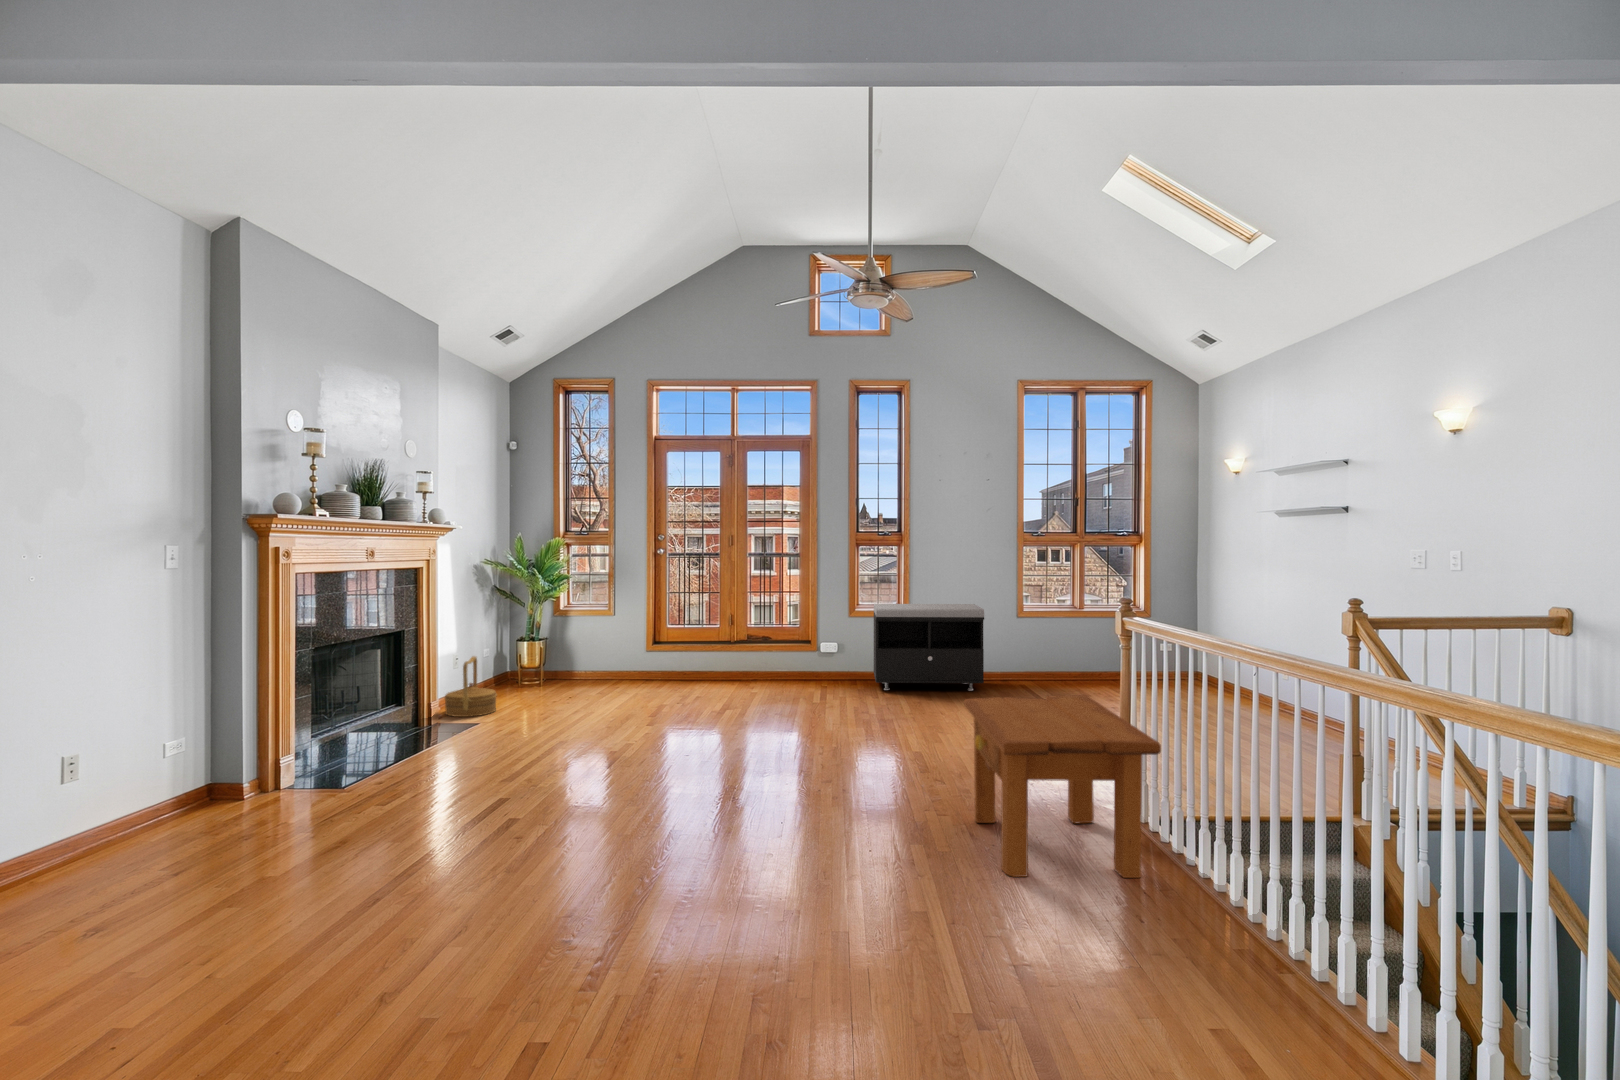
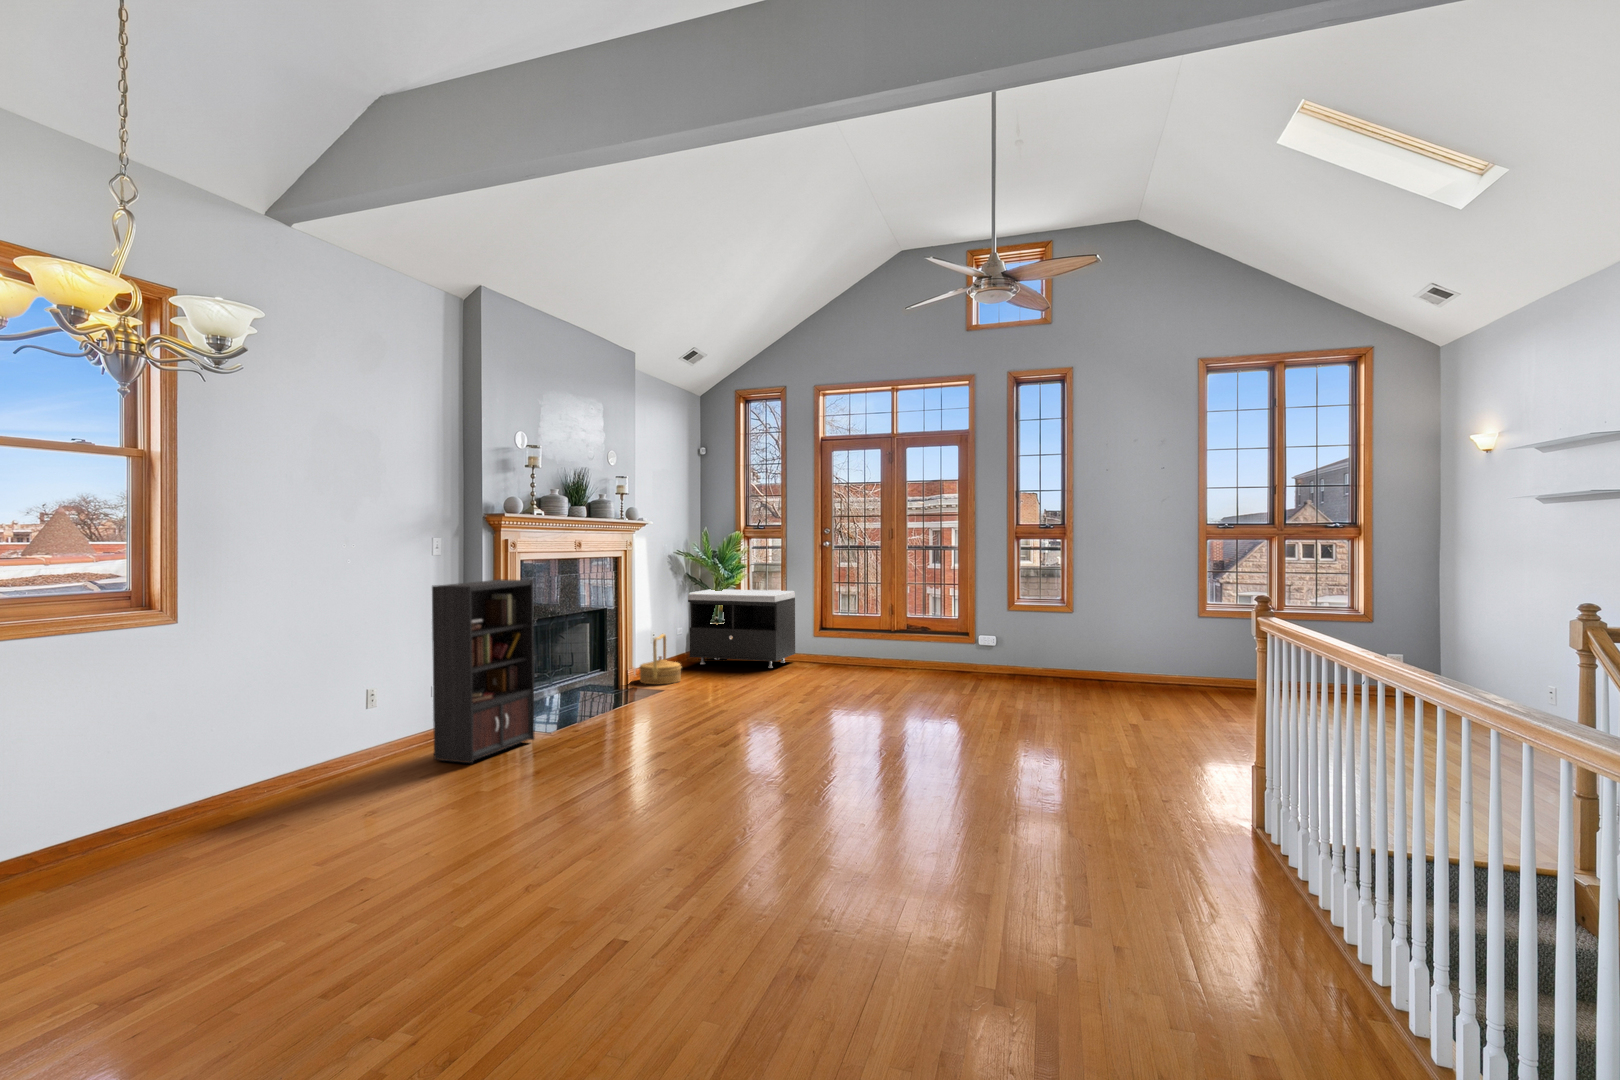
bookcase: none [166,599,318,852] -> present [432,579,535,763]
storage bench: present [874,604,984,691] -> present [688,589,795,668]
side table: present [964,695,1161,878] -> none [1048,676,1193,833]

